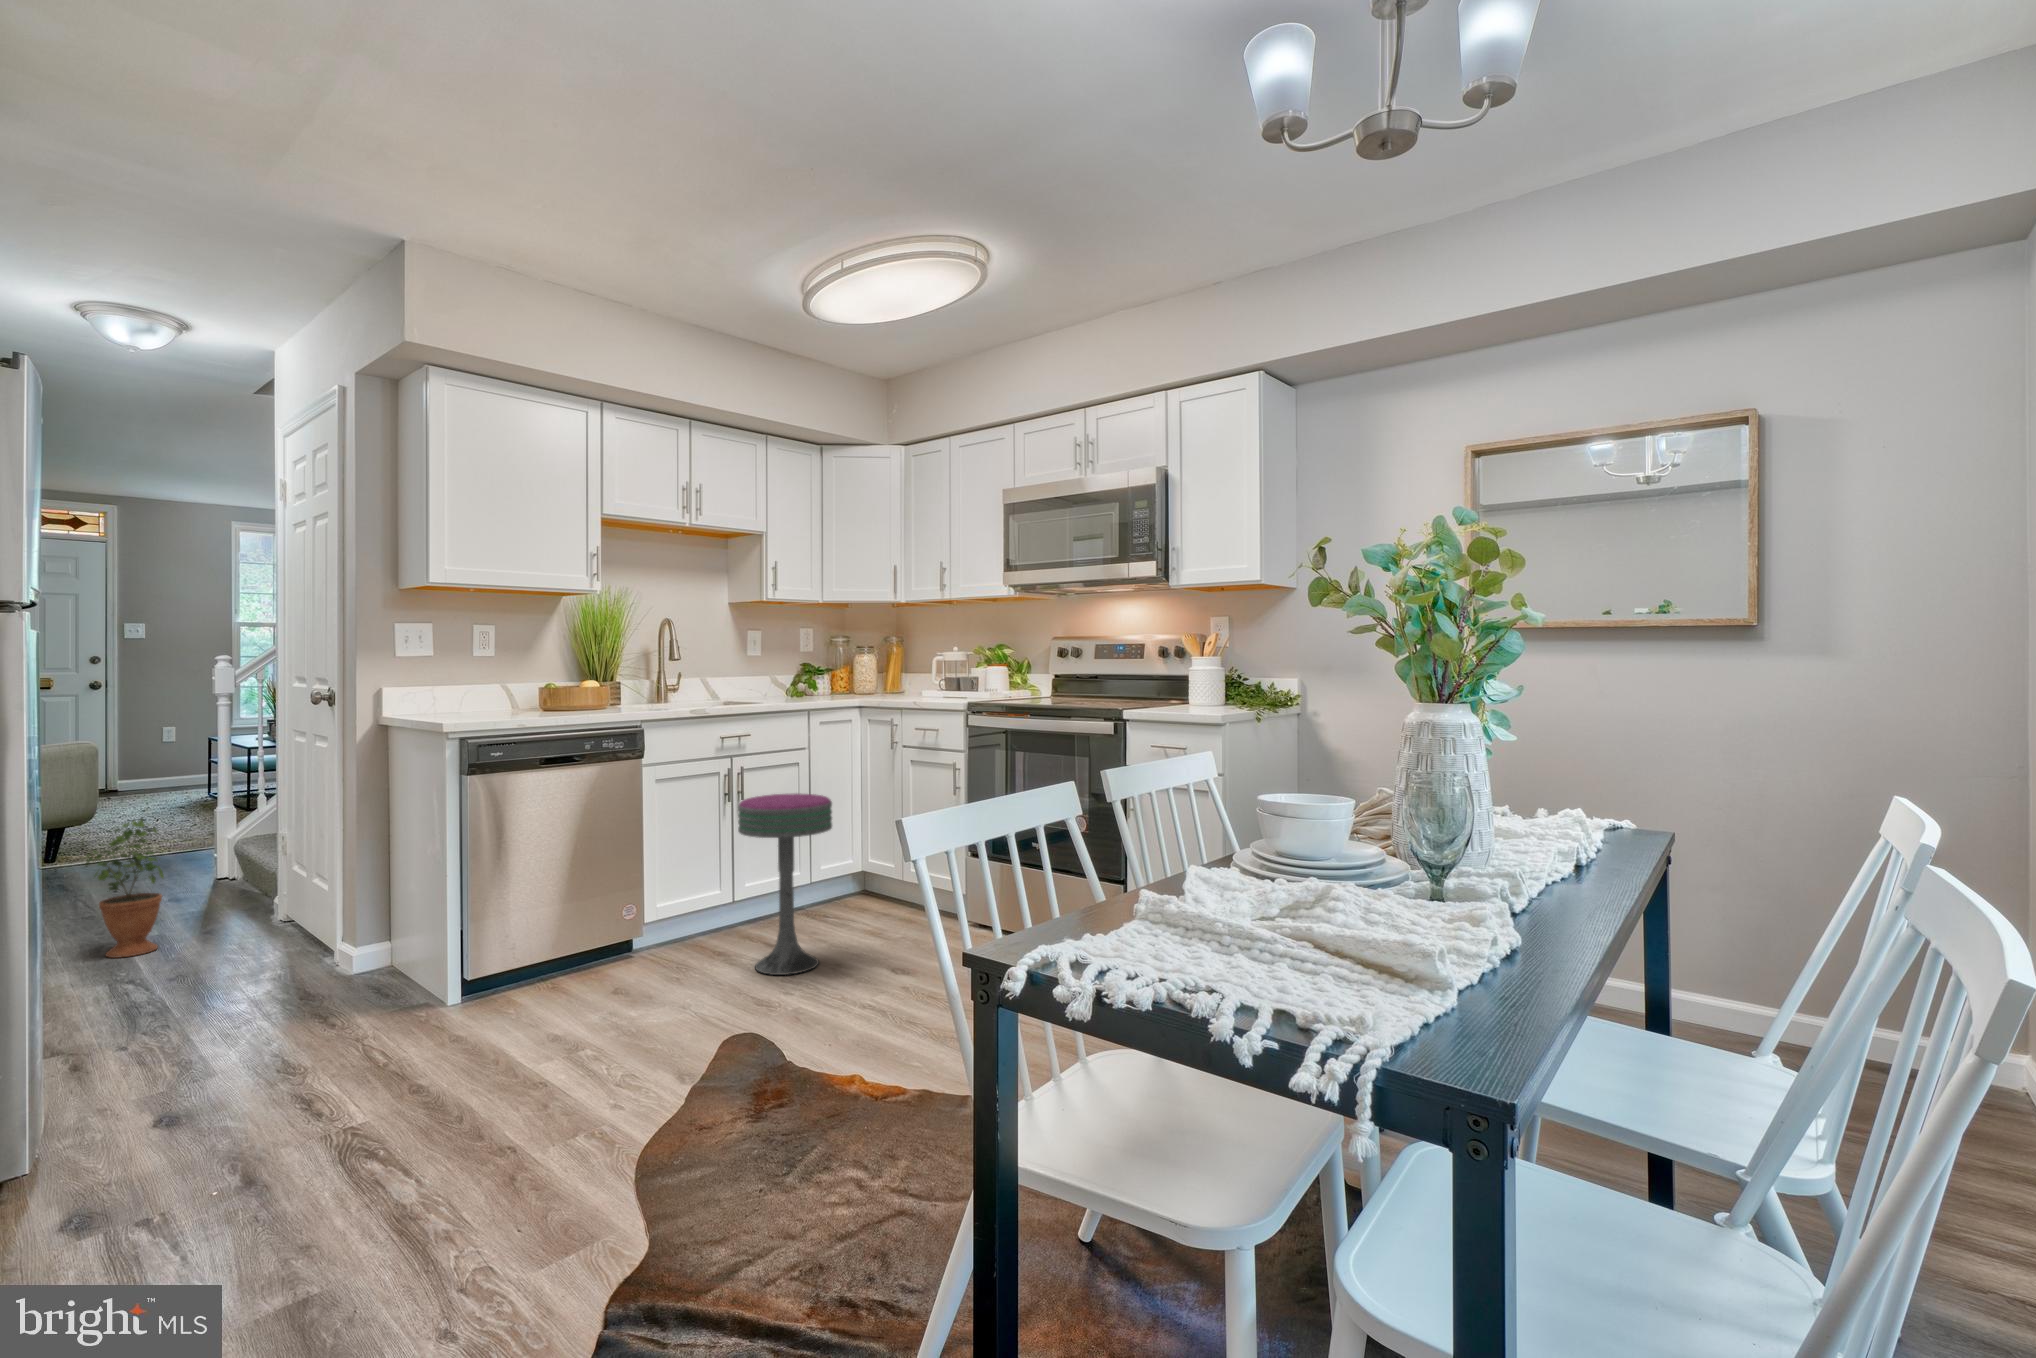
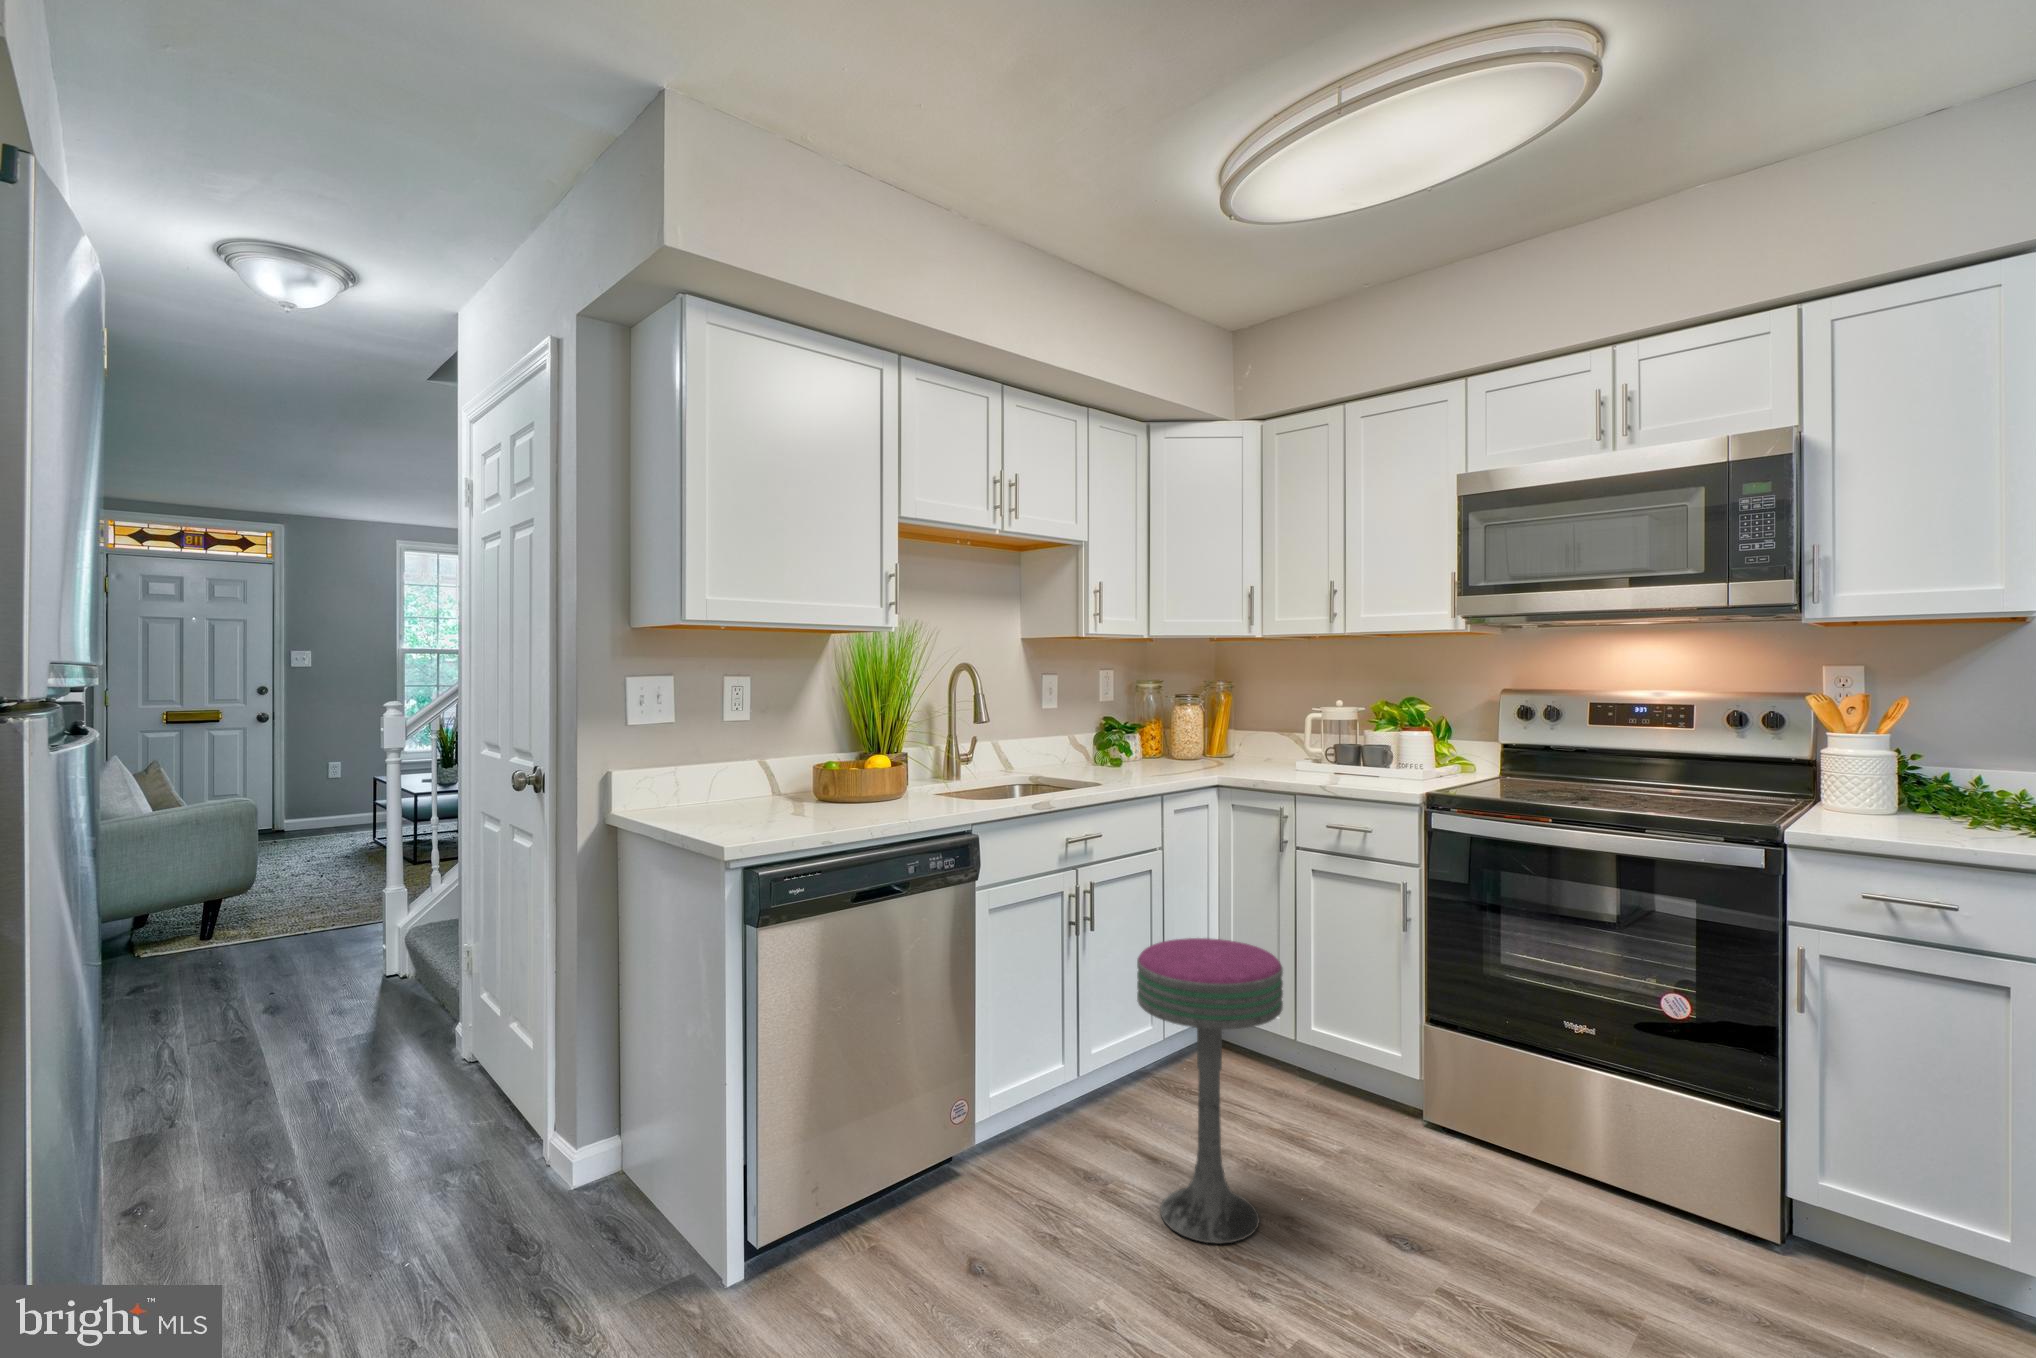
potted plant: present [86,818,164,958] -> none [217,934,319,1138]

